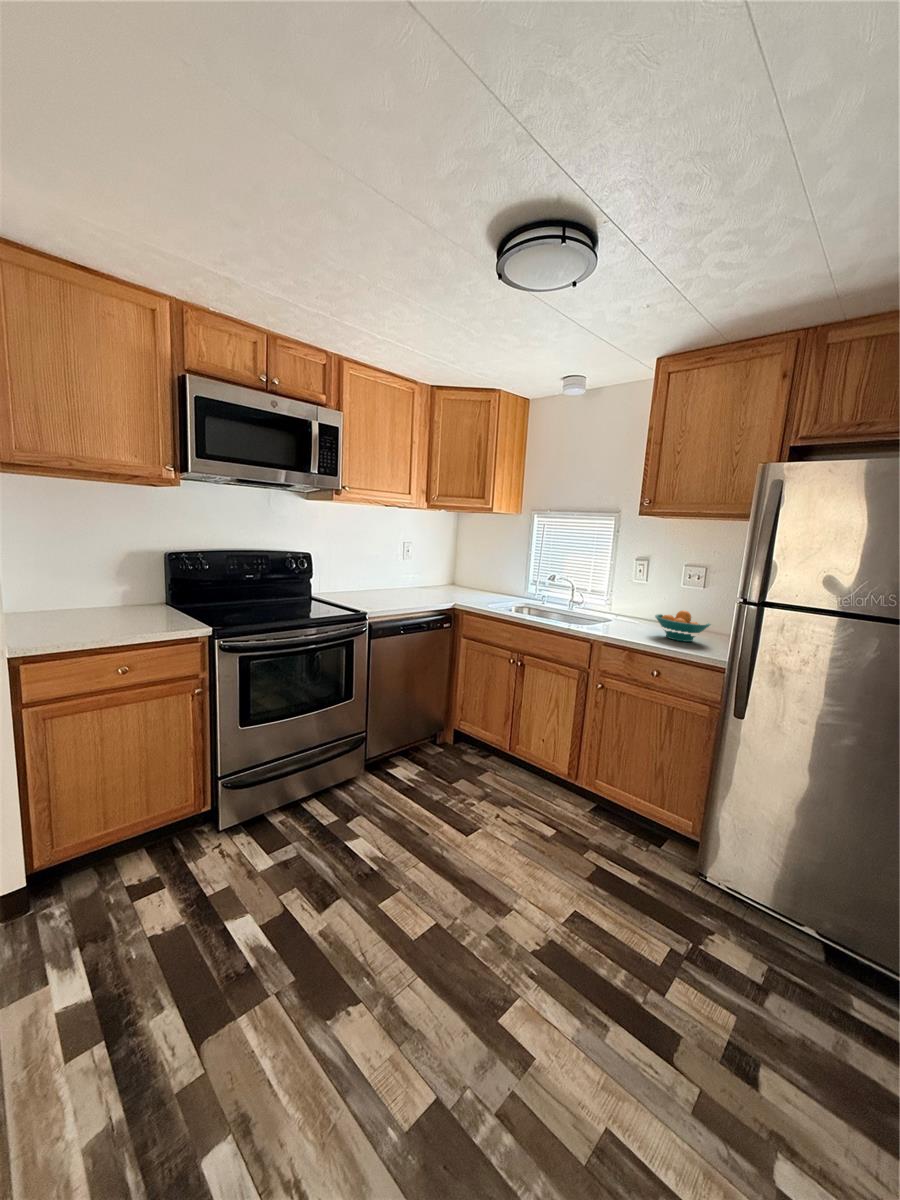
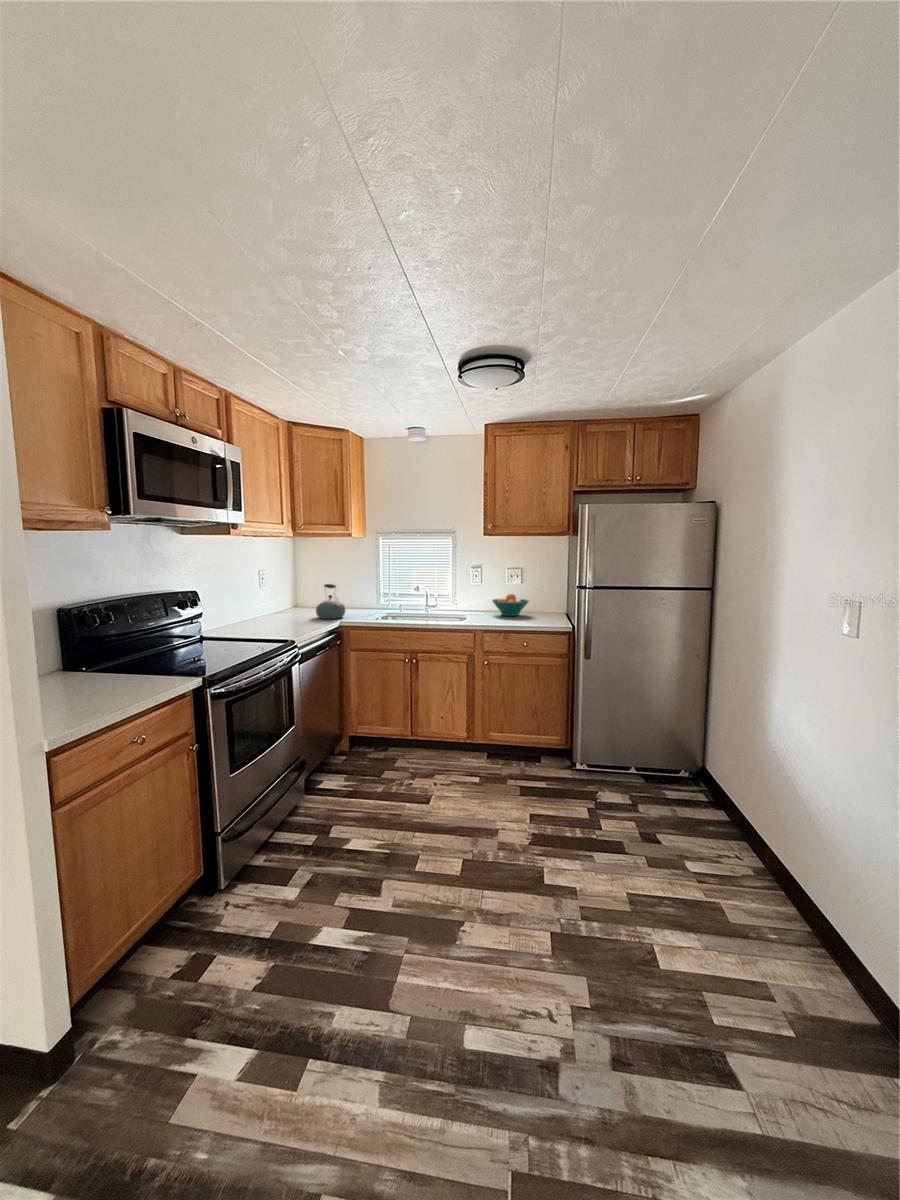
kettle: none [450,565,481,603] -> present [316,584,345,619]

